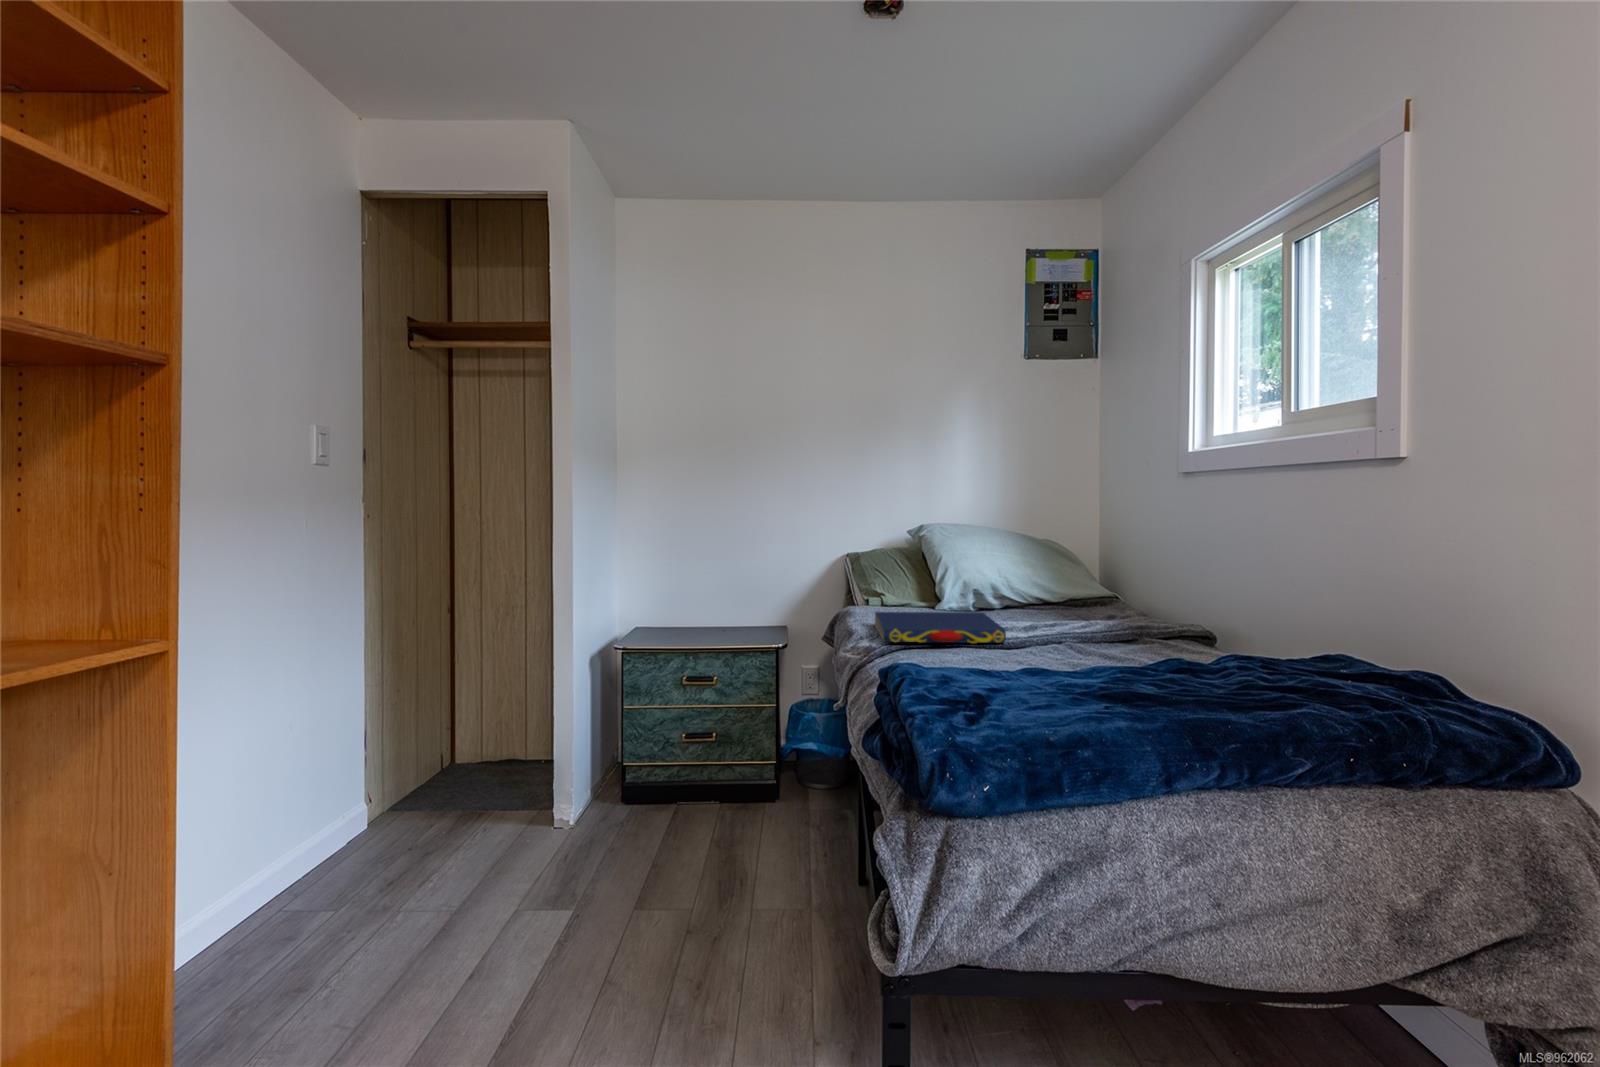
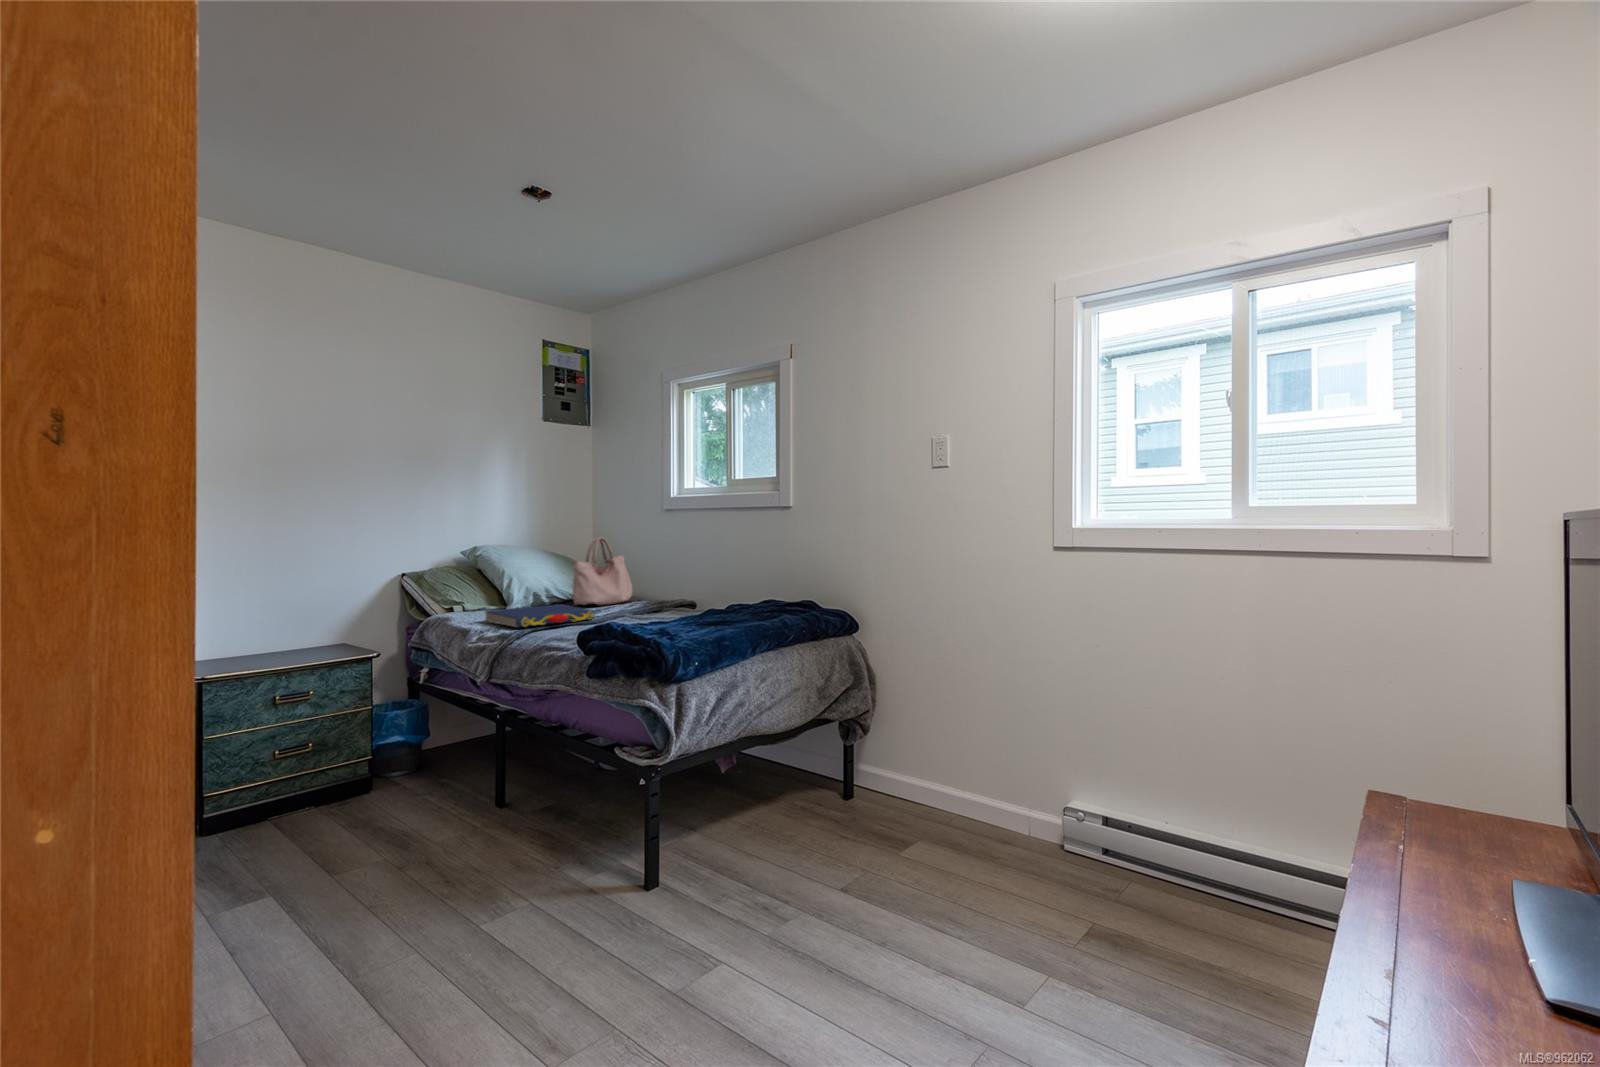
handbag: none [1016,518,1119,619] -> present [572,537,632,606]

